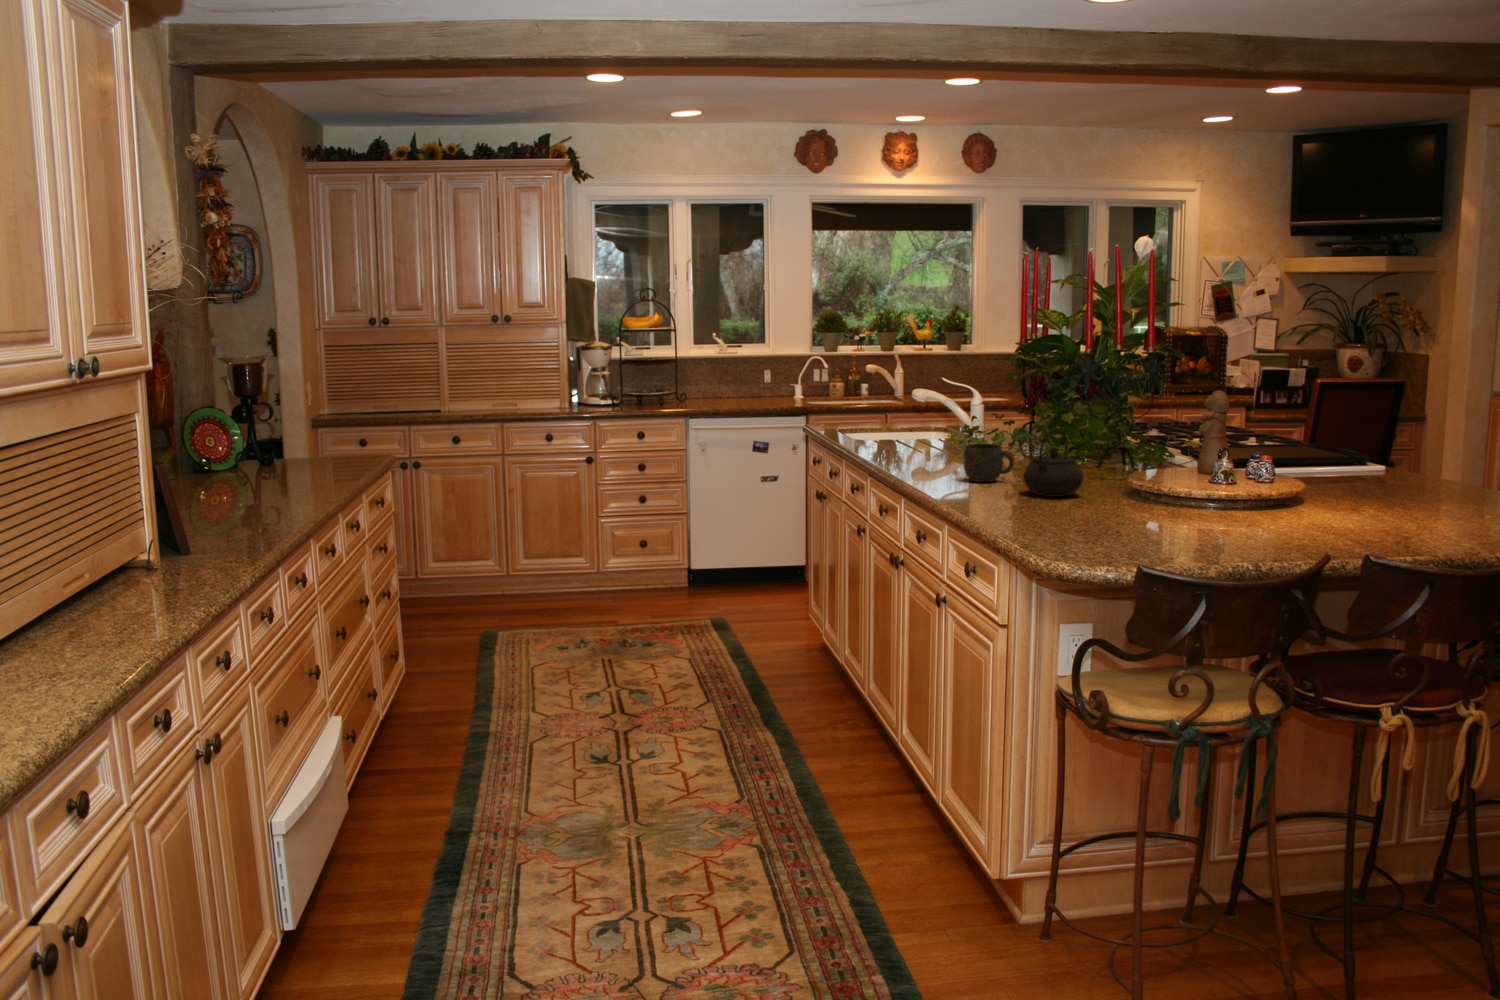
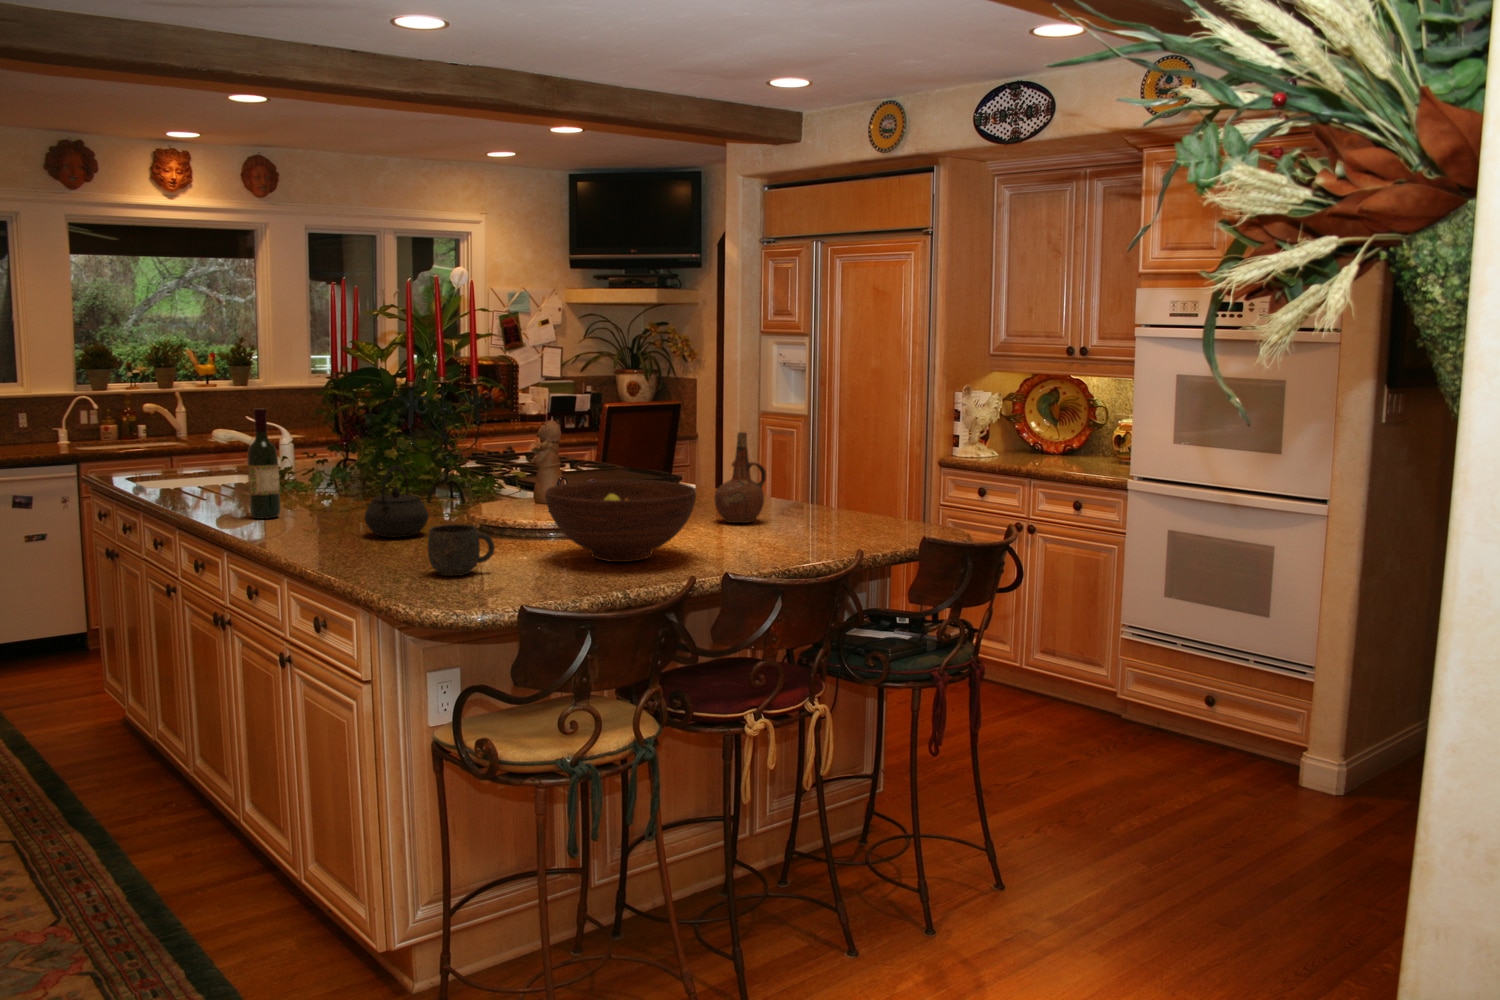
wine bottle: none [928,370,955,471] -> present [247,408,281,519]
ceramic pitcher: none [1399,412,1466,513] -> present [714,432,766,523]
mug: present [963,444,1014,482] -> present [428,524,495,576]
fruit bowl: none [1193,454,1361,539] -> present [545,480,696,562]

